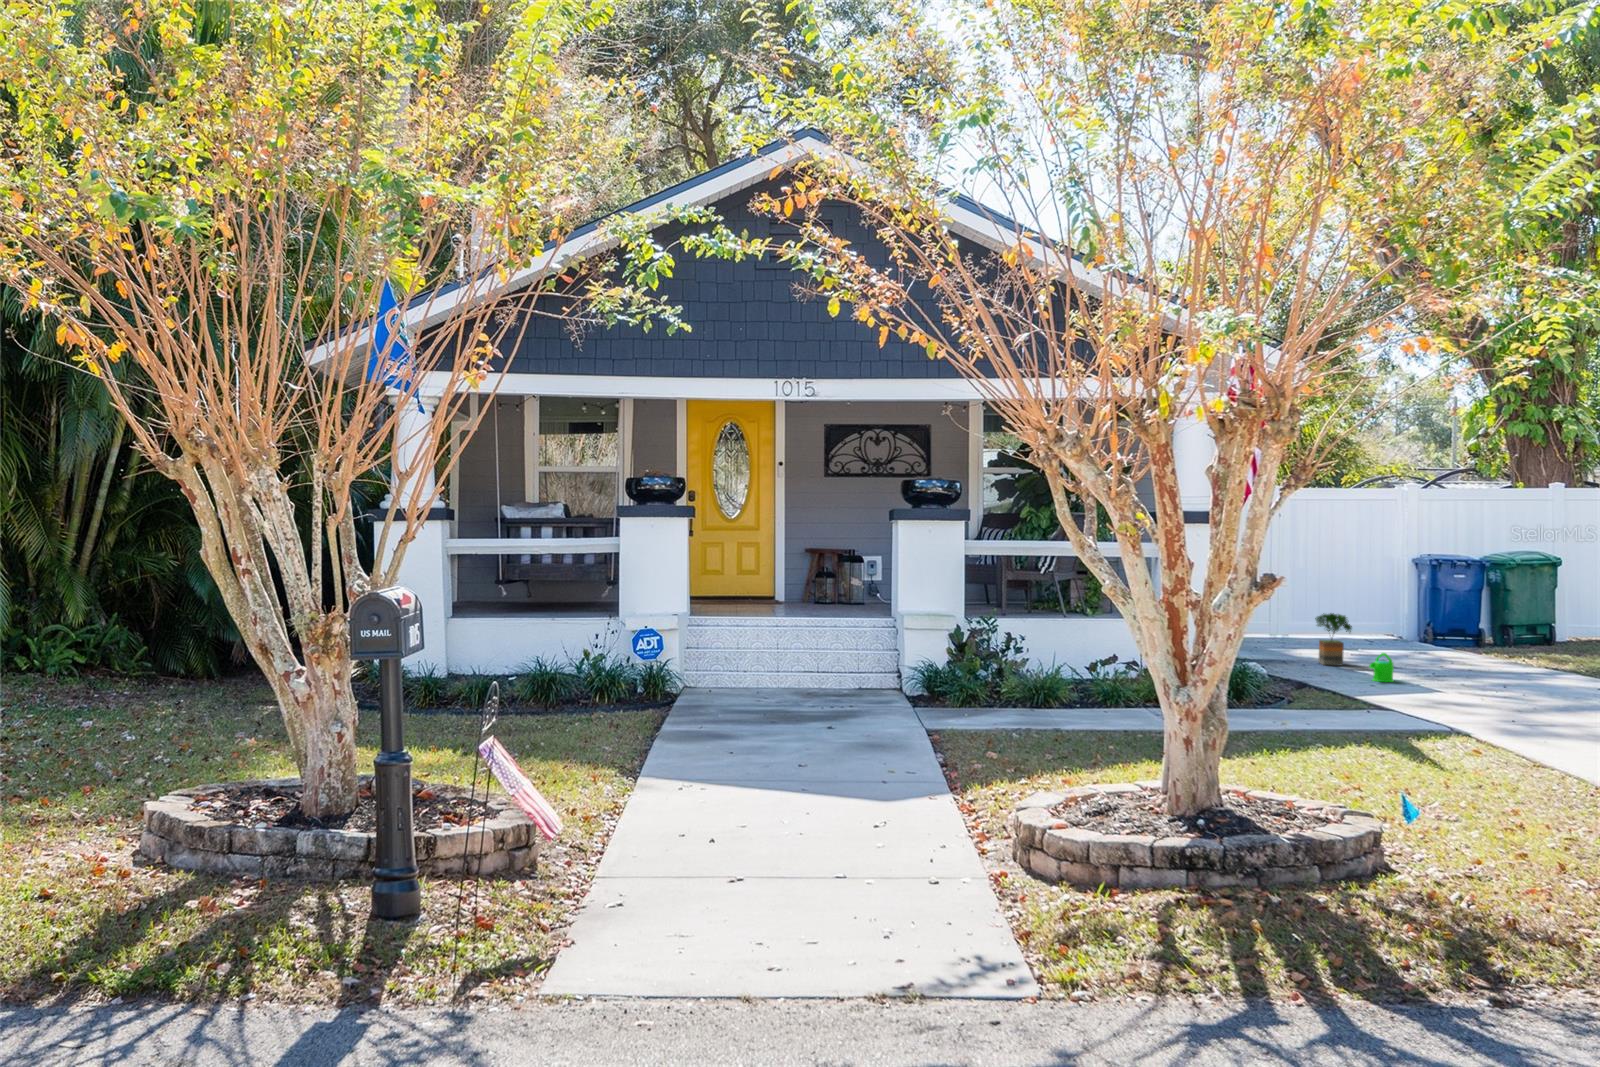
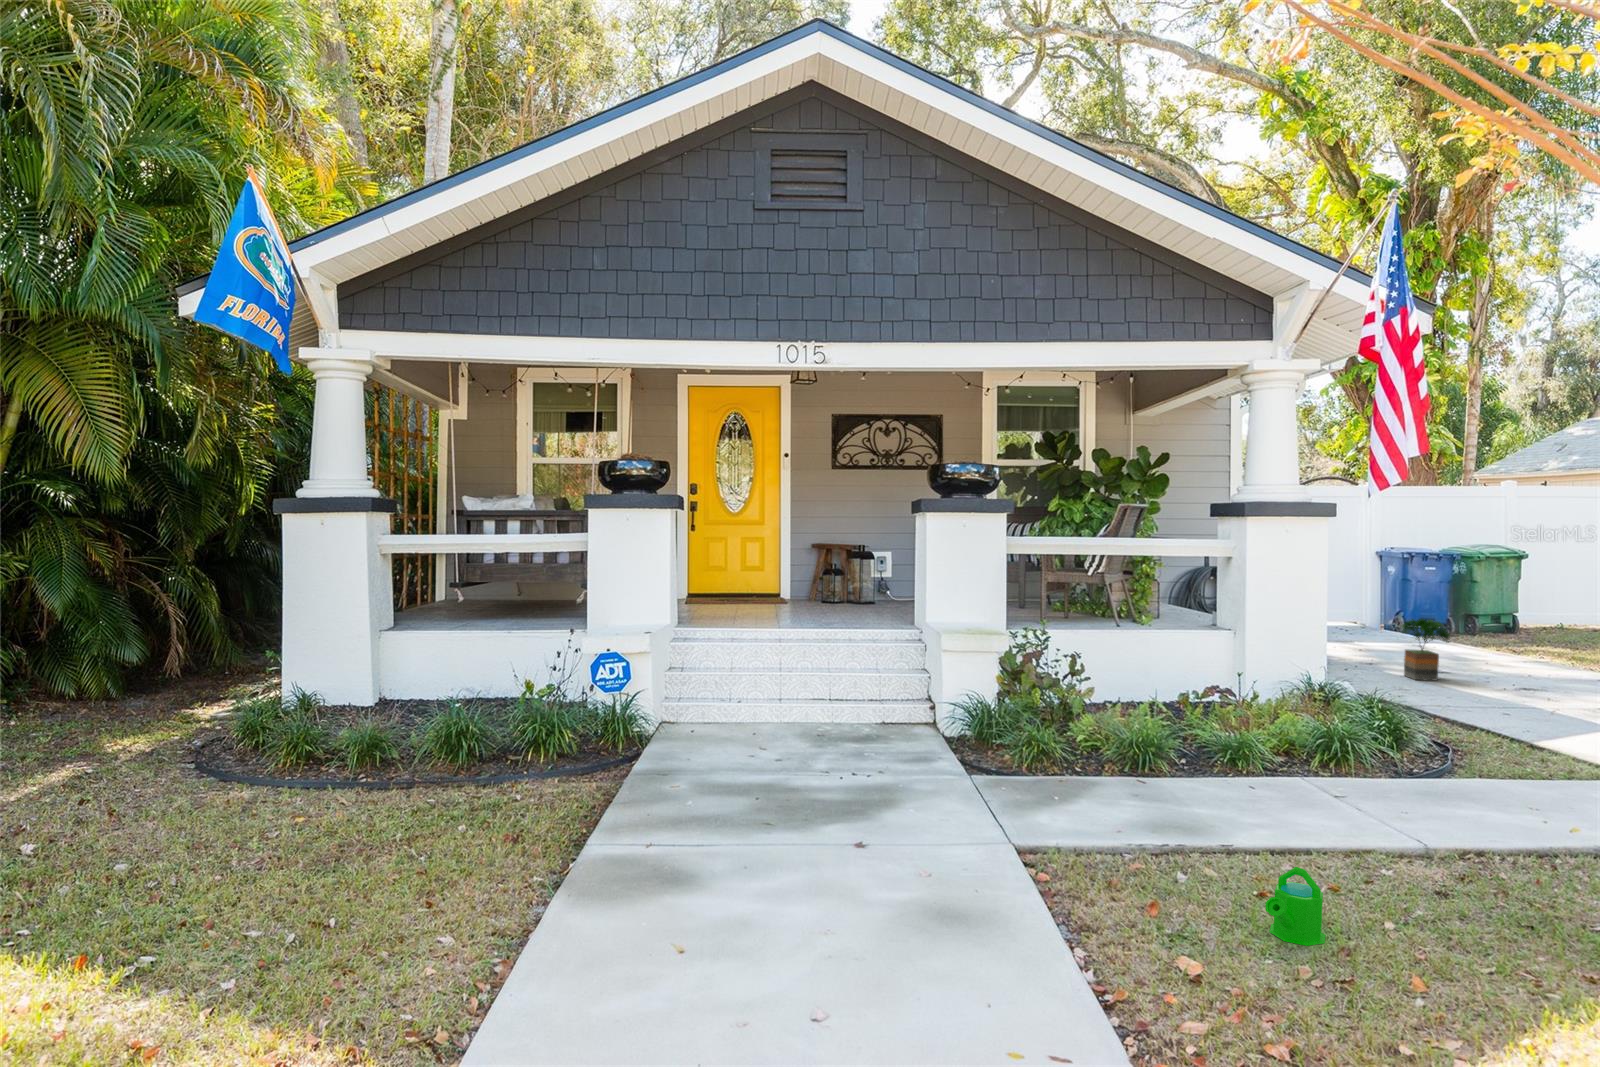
watering can: present [1369,653,1394,682] -> present [1265,867,1326,946]

